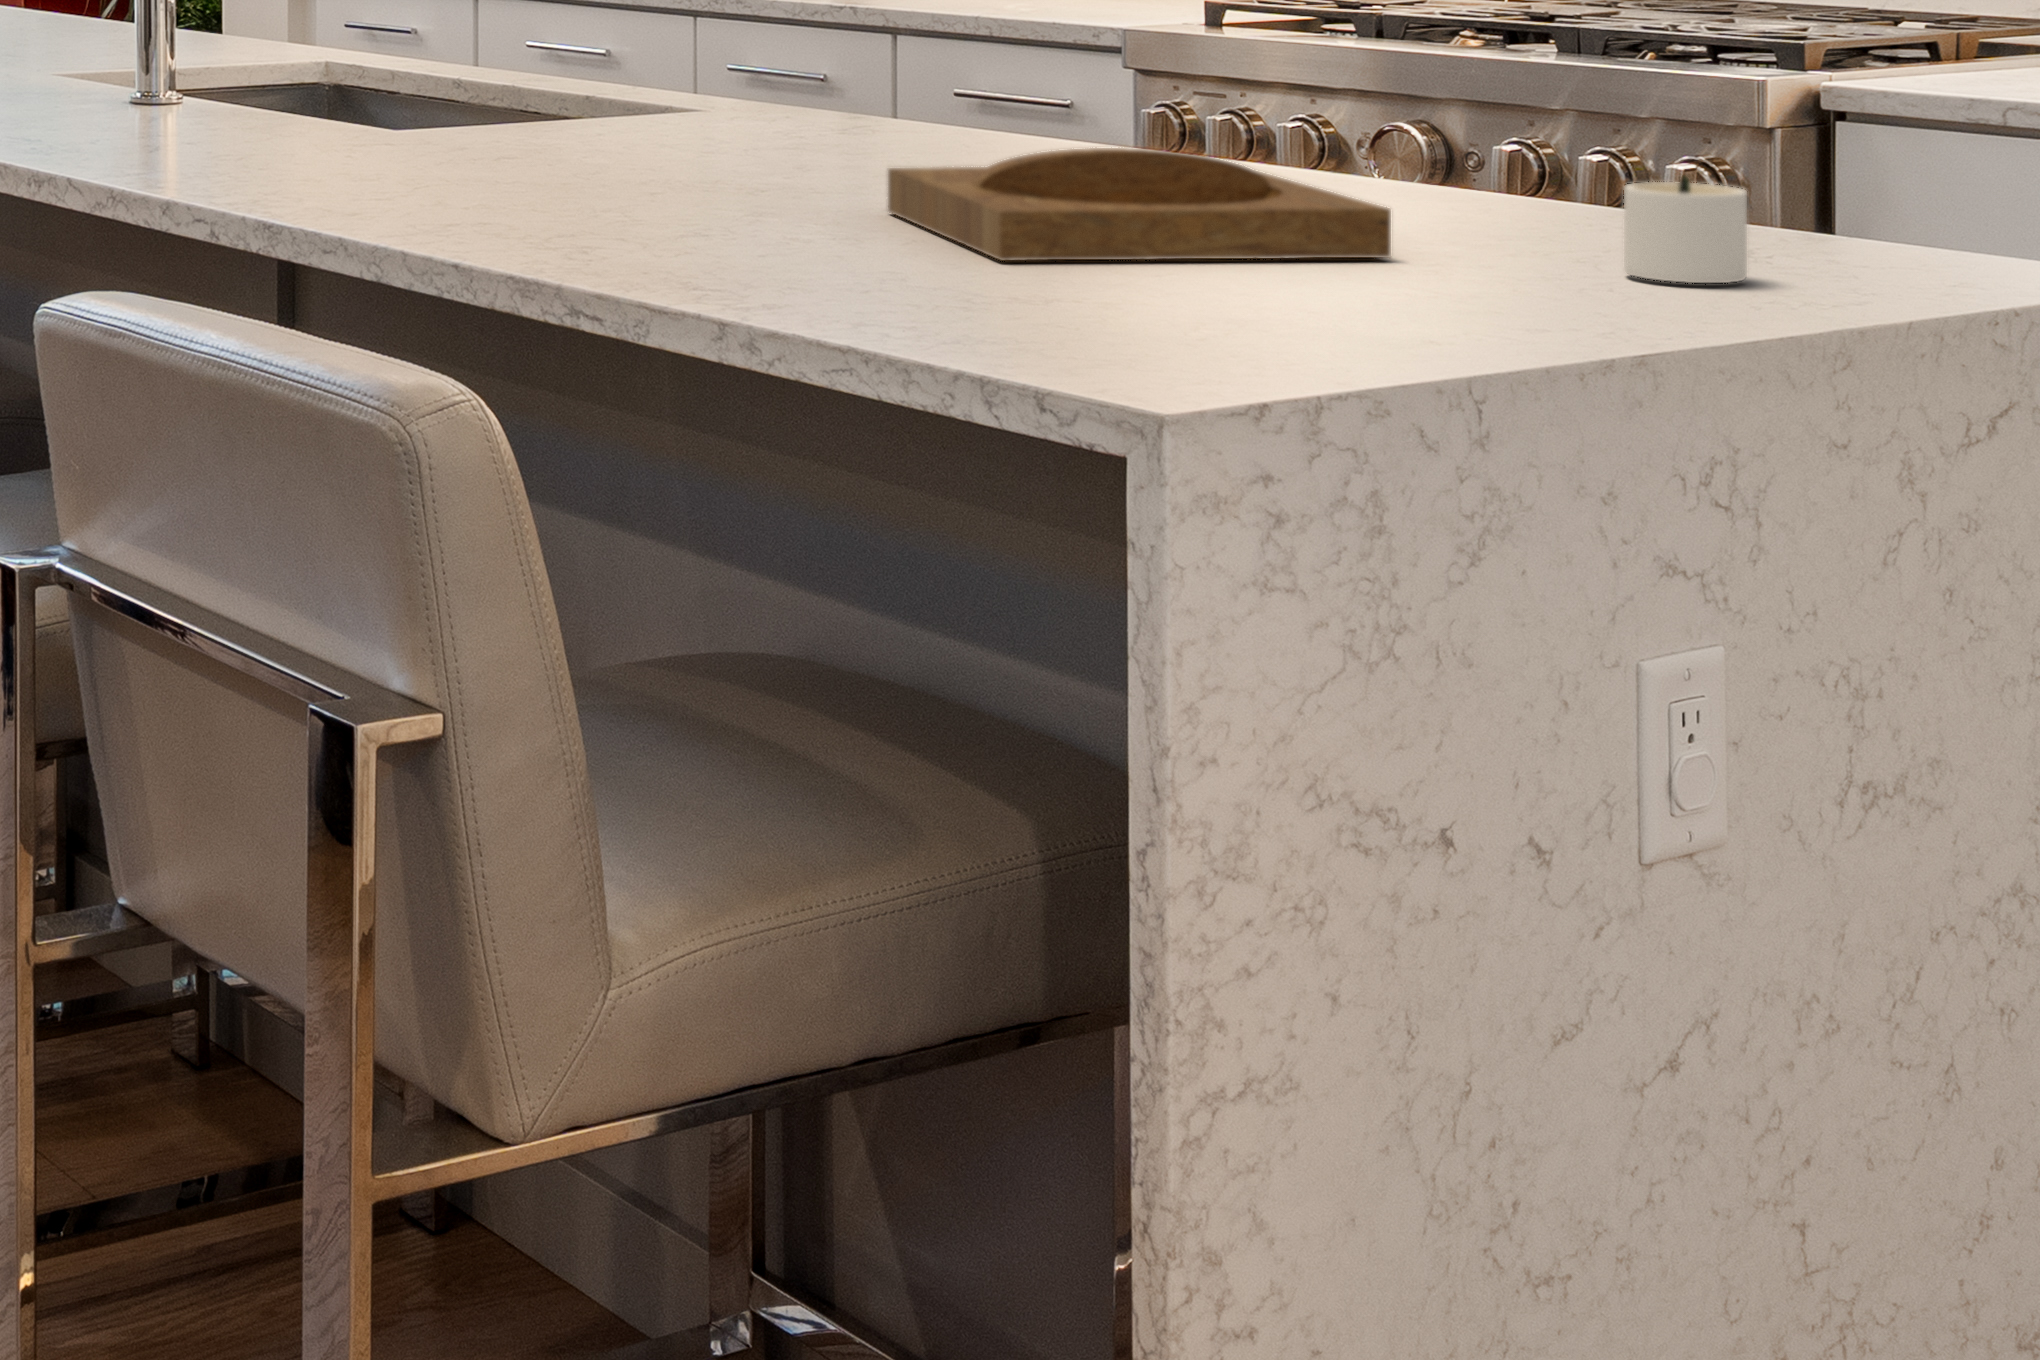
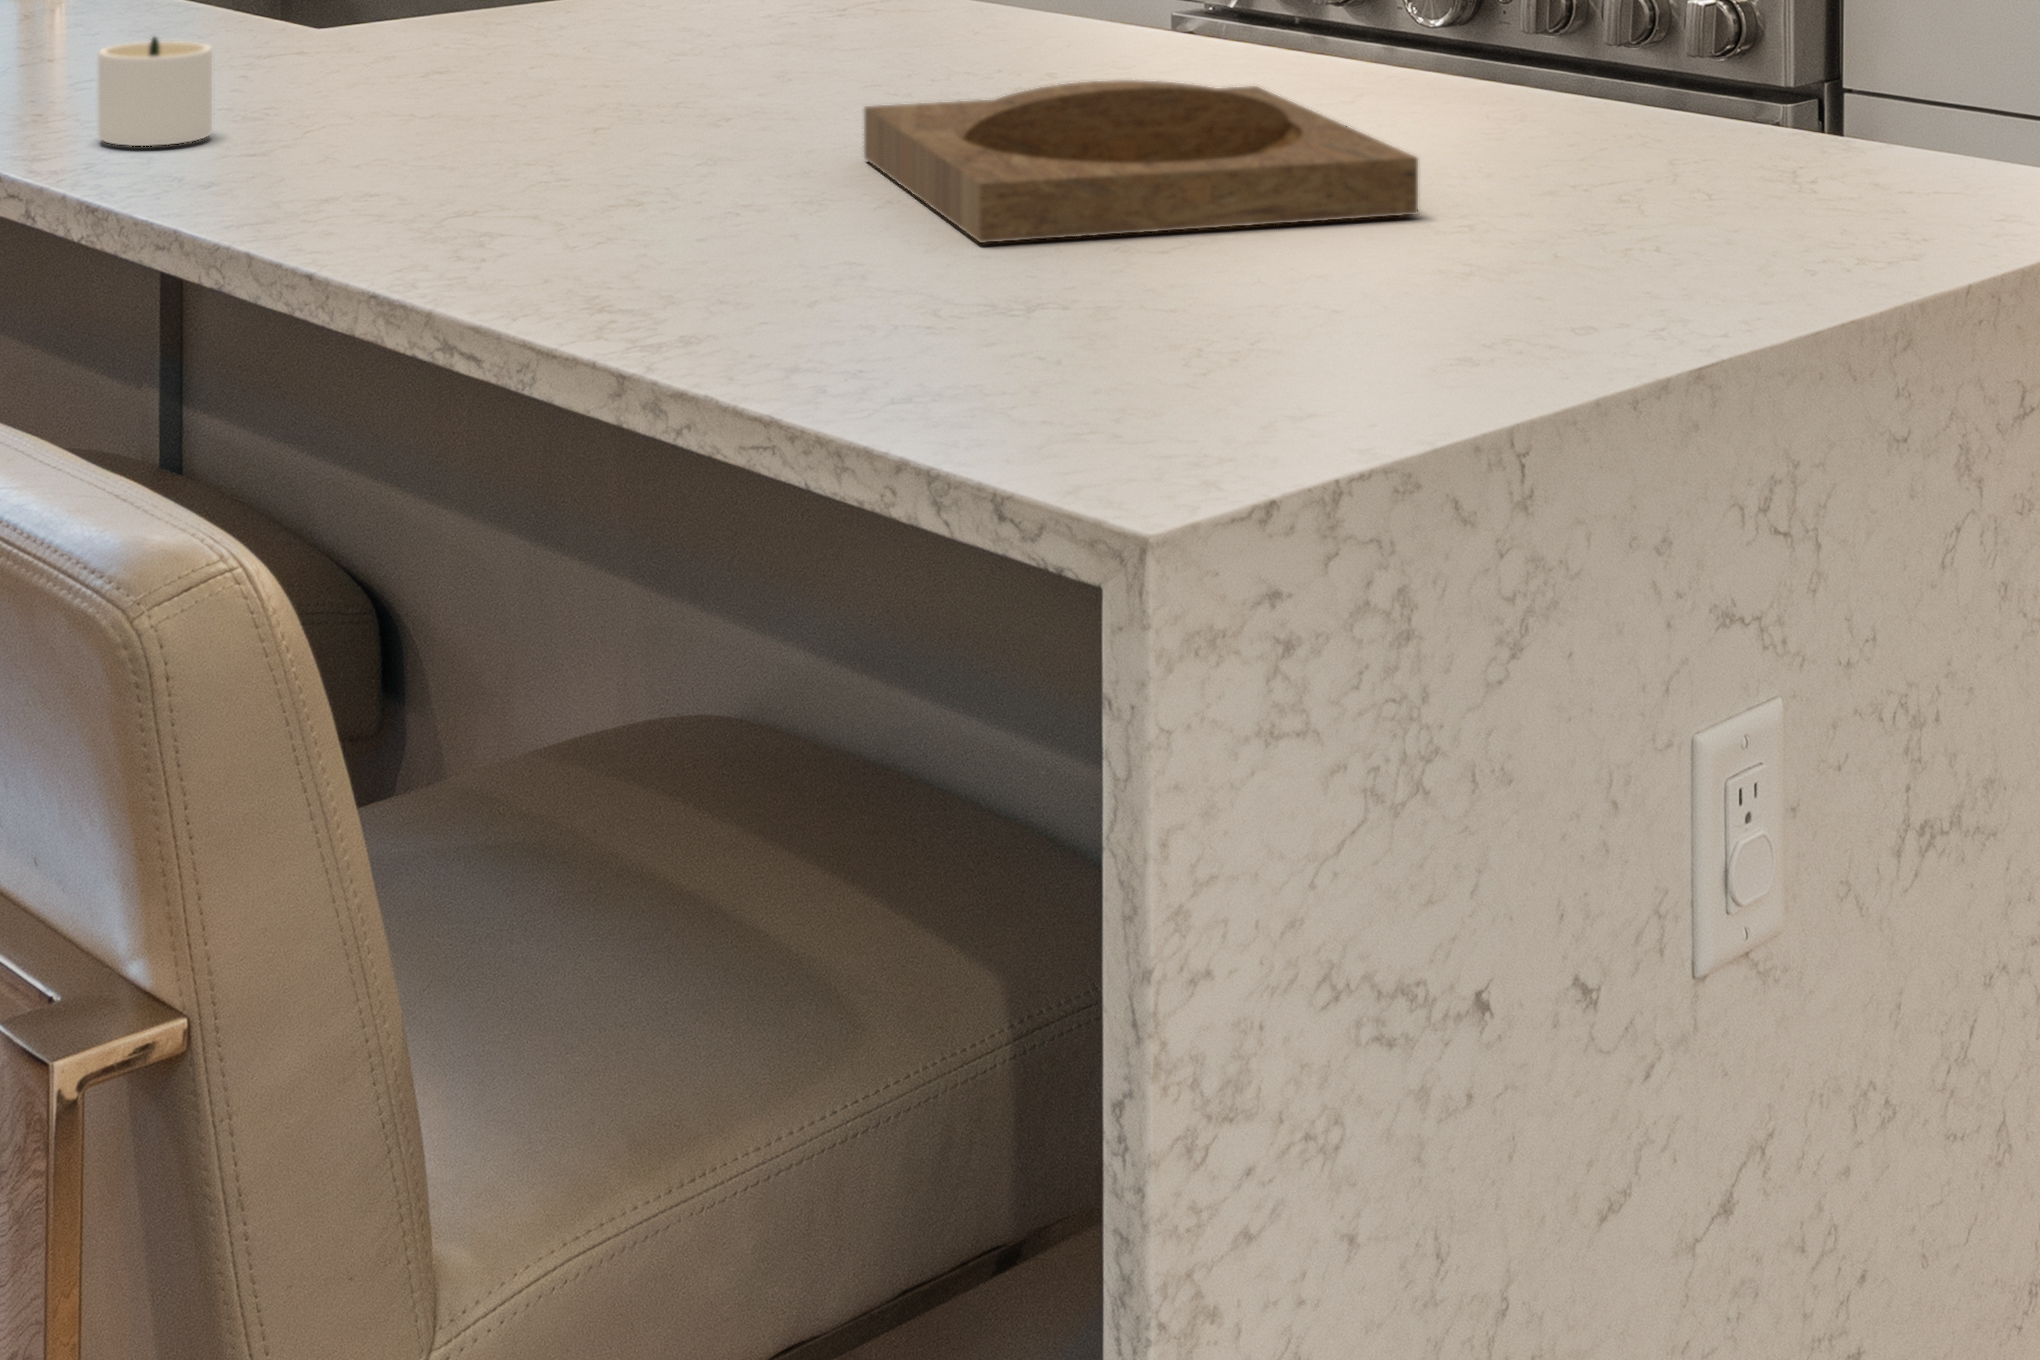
candle: present [1624,176,1747,283] -> present [98,37,212,146]

